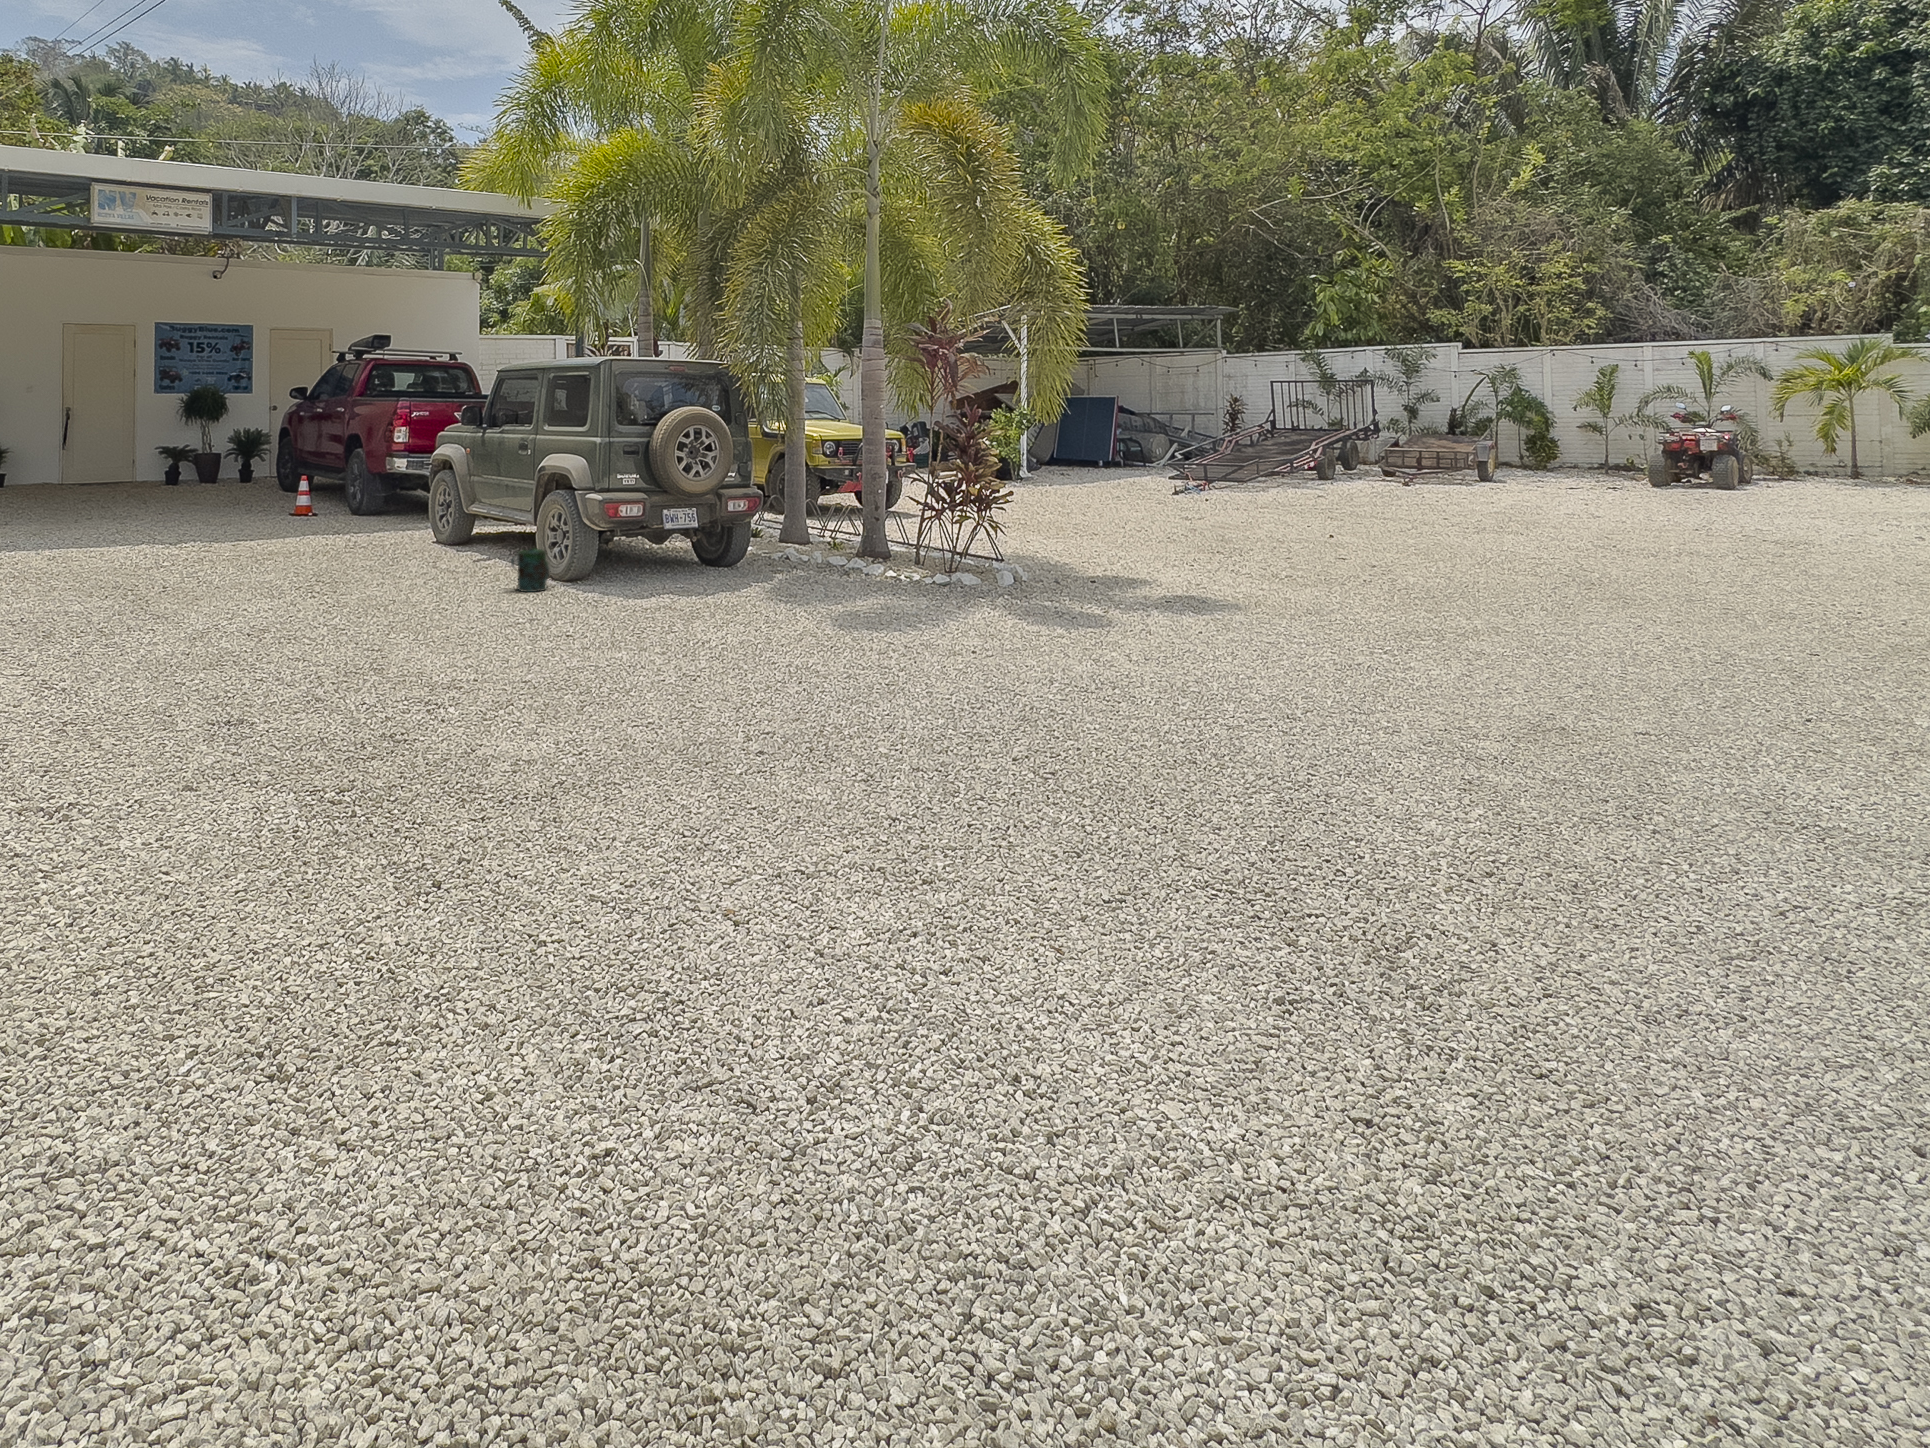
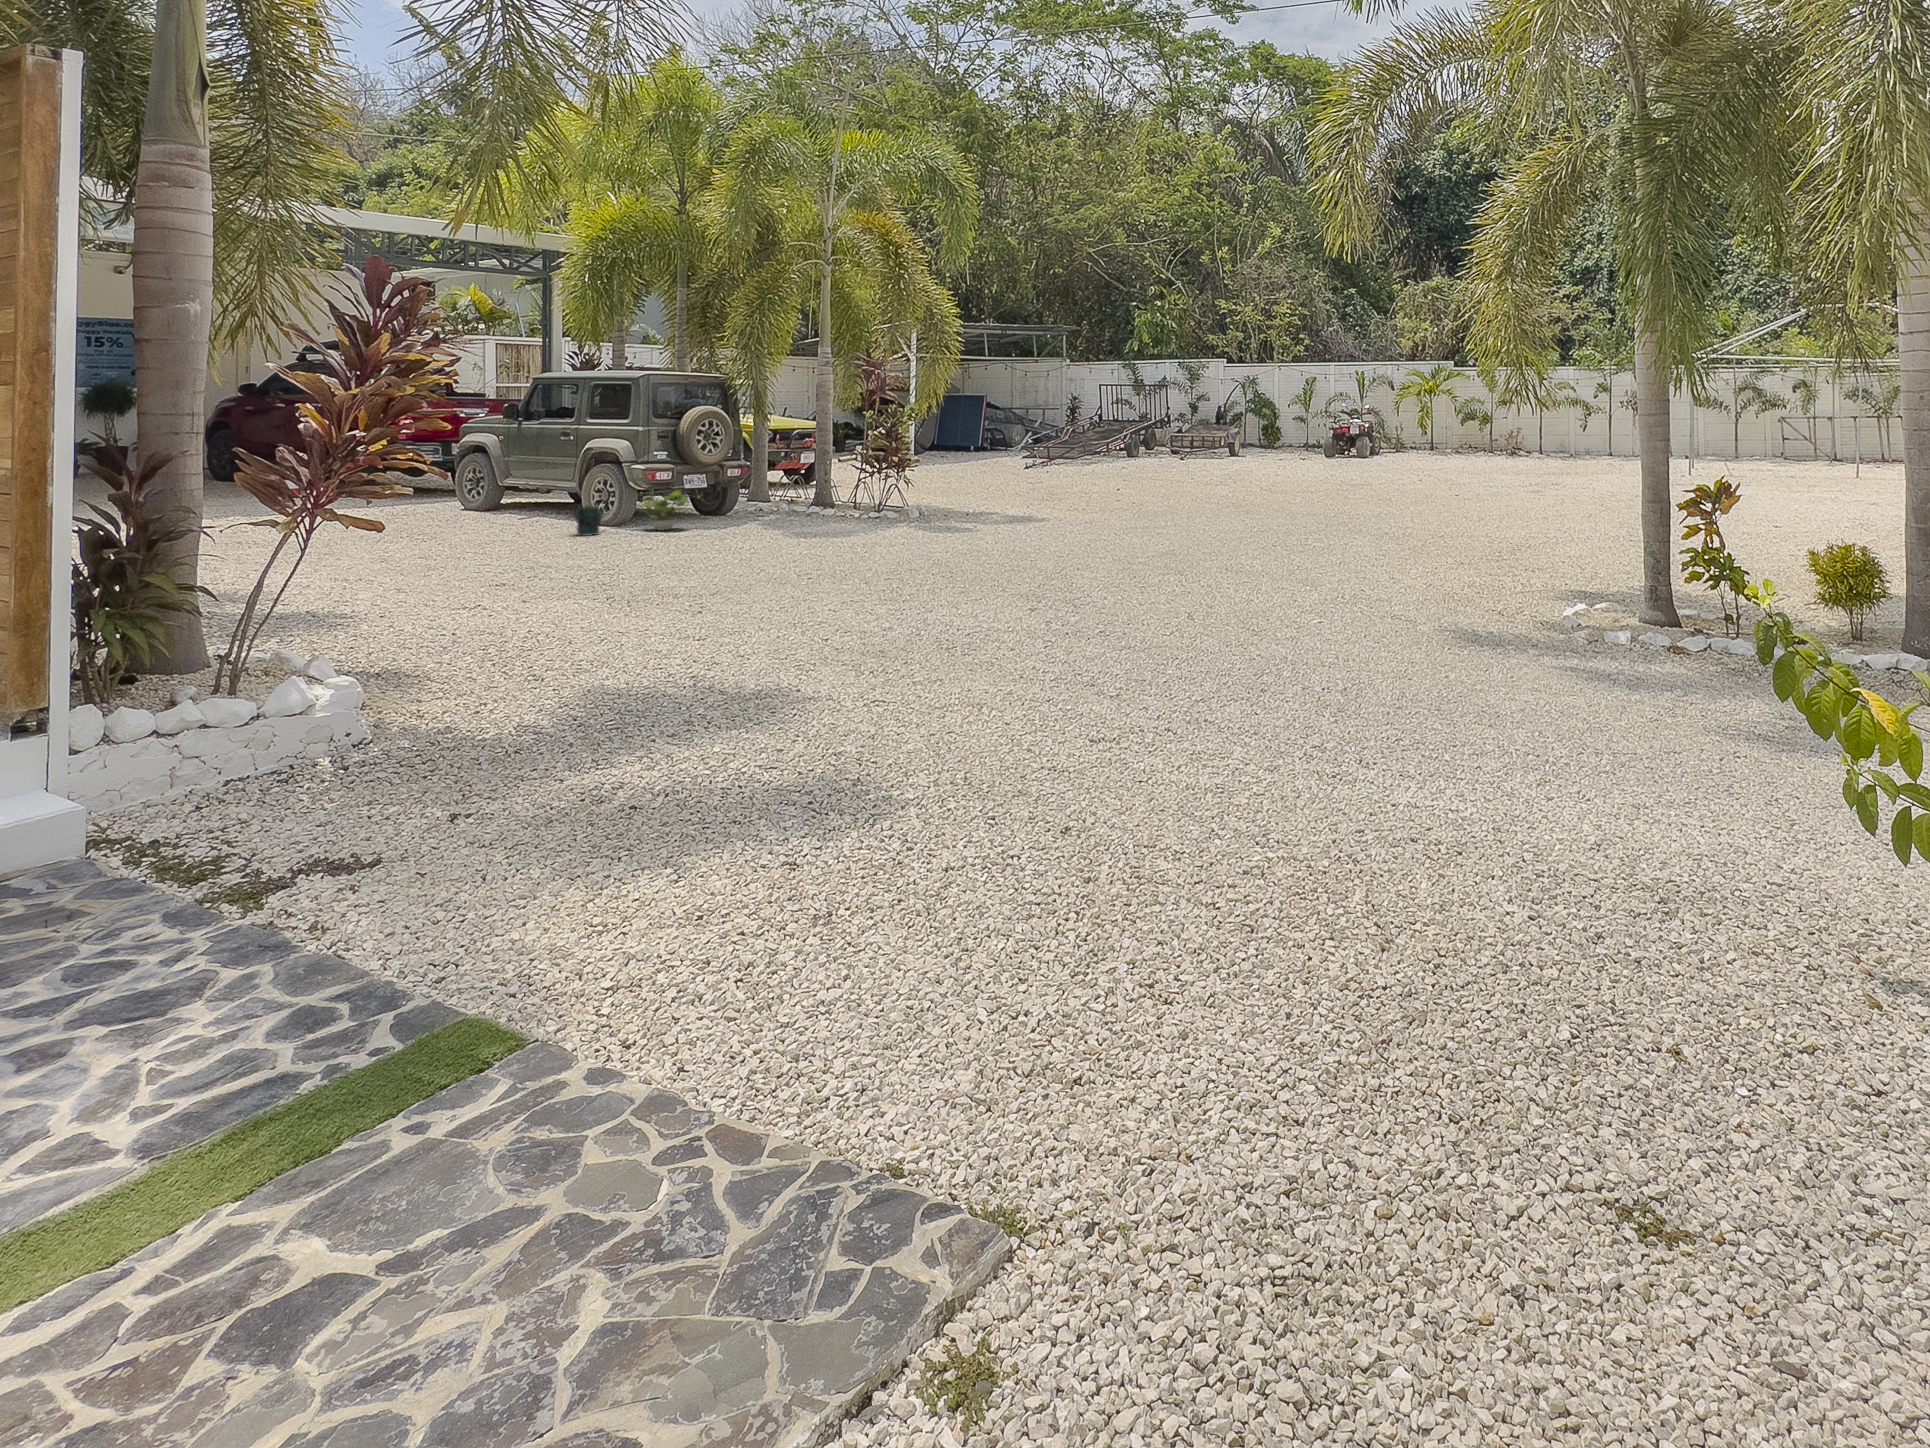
potted plant: none [605,529,664,587] -> present [642,490,688,530]

